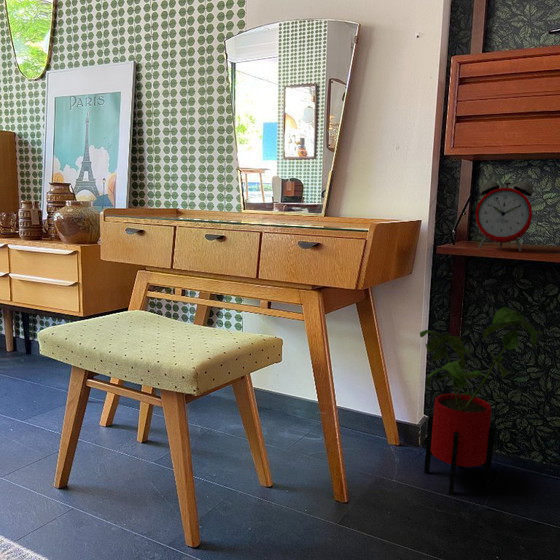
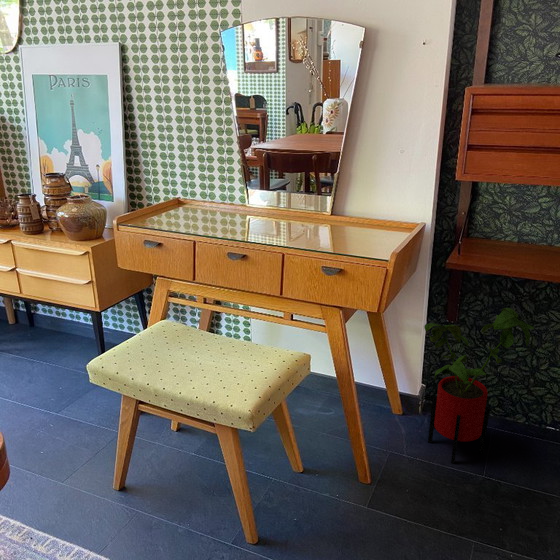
alarm clock: present [476,181,533,251] -> none [479,193,531,261]

